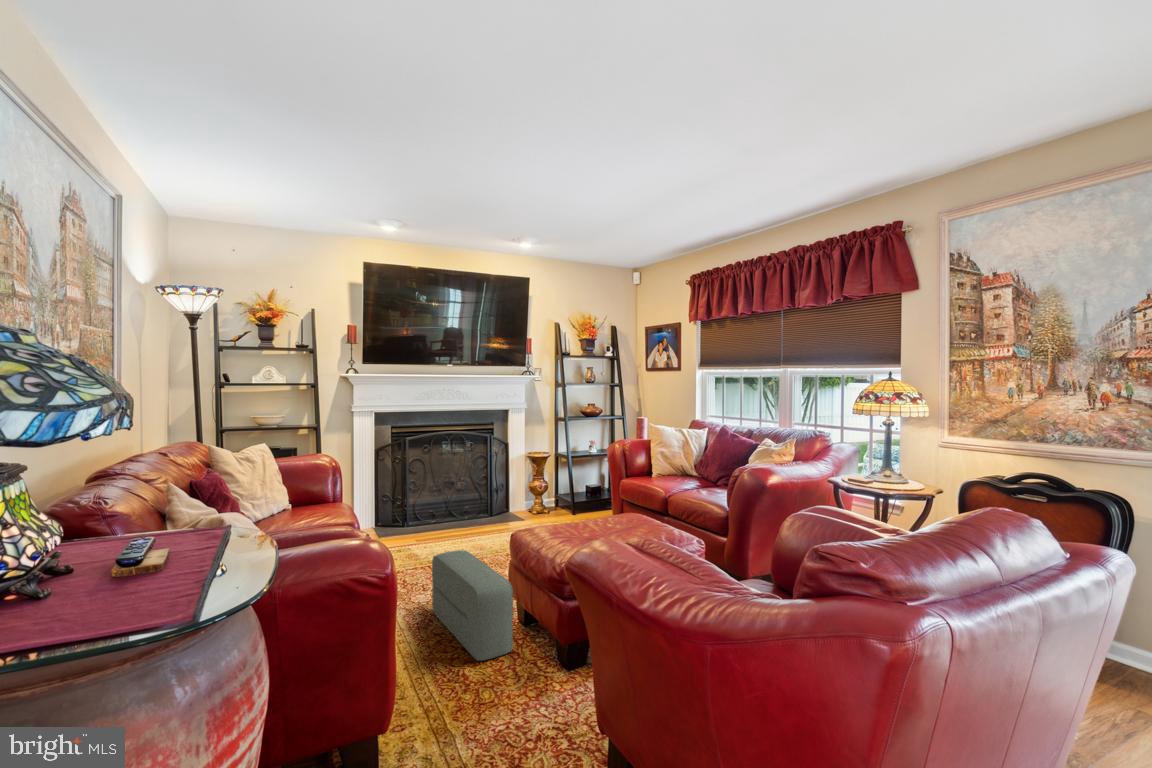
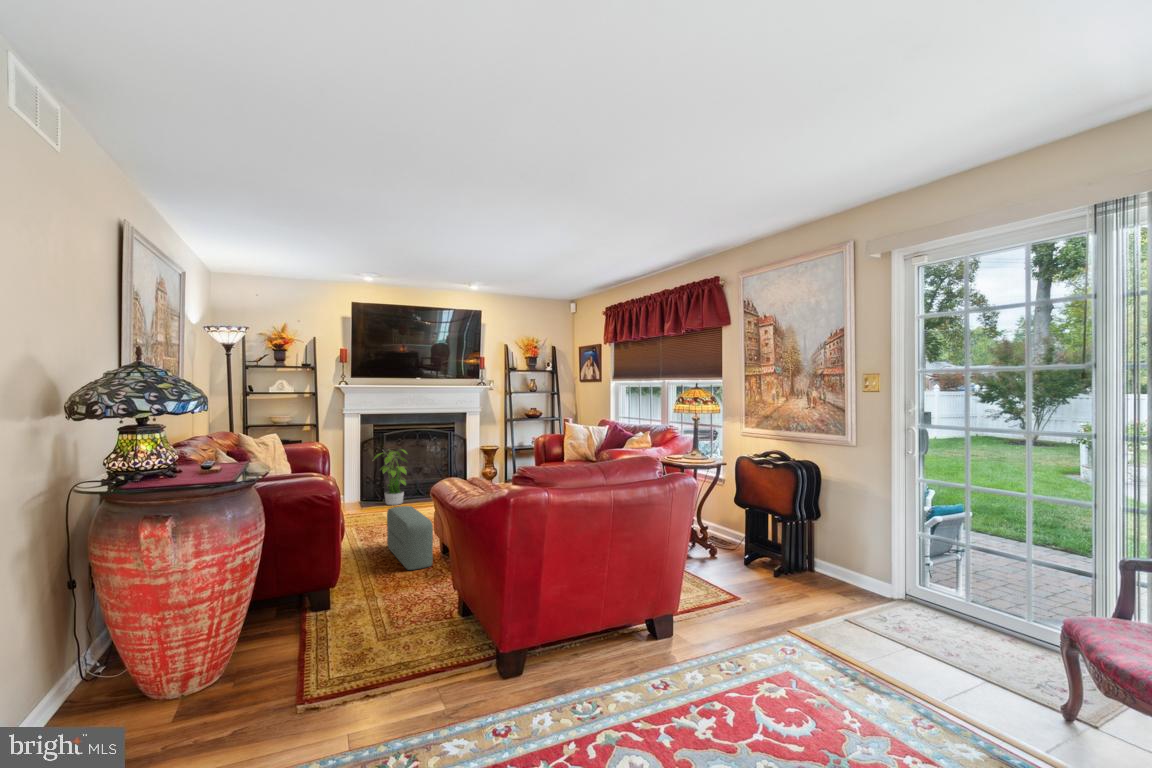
potted plant: none [390,458,439,534] -> present [374,449,407,505]

